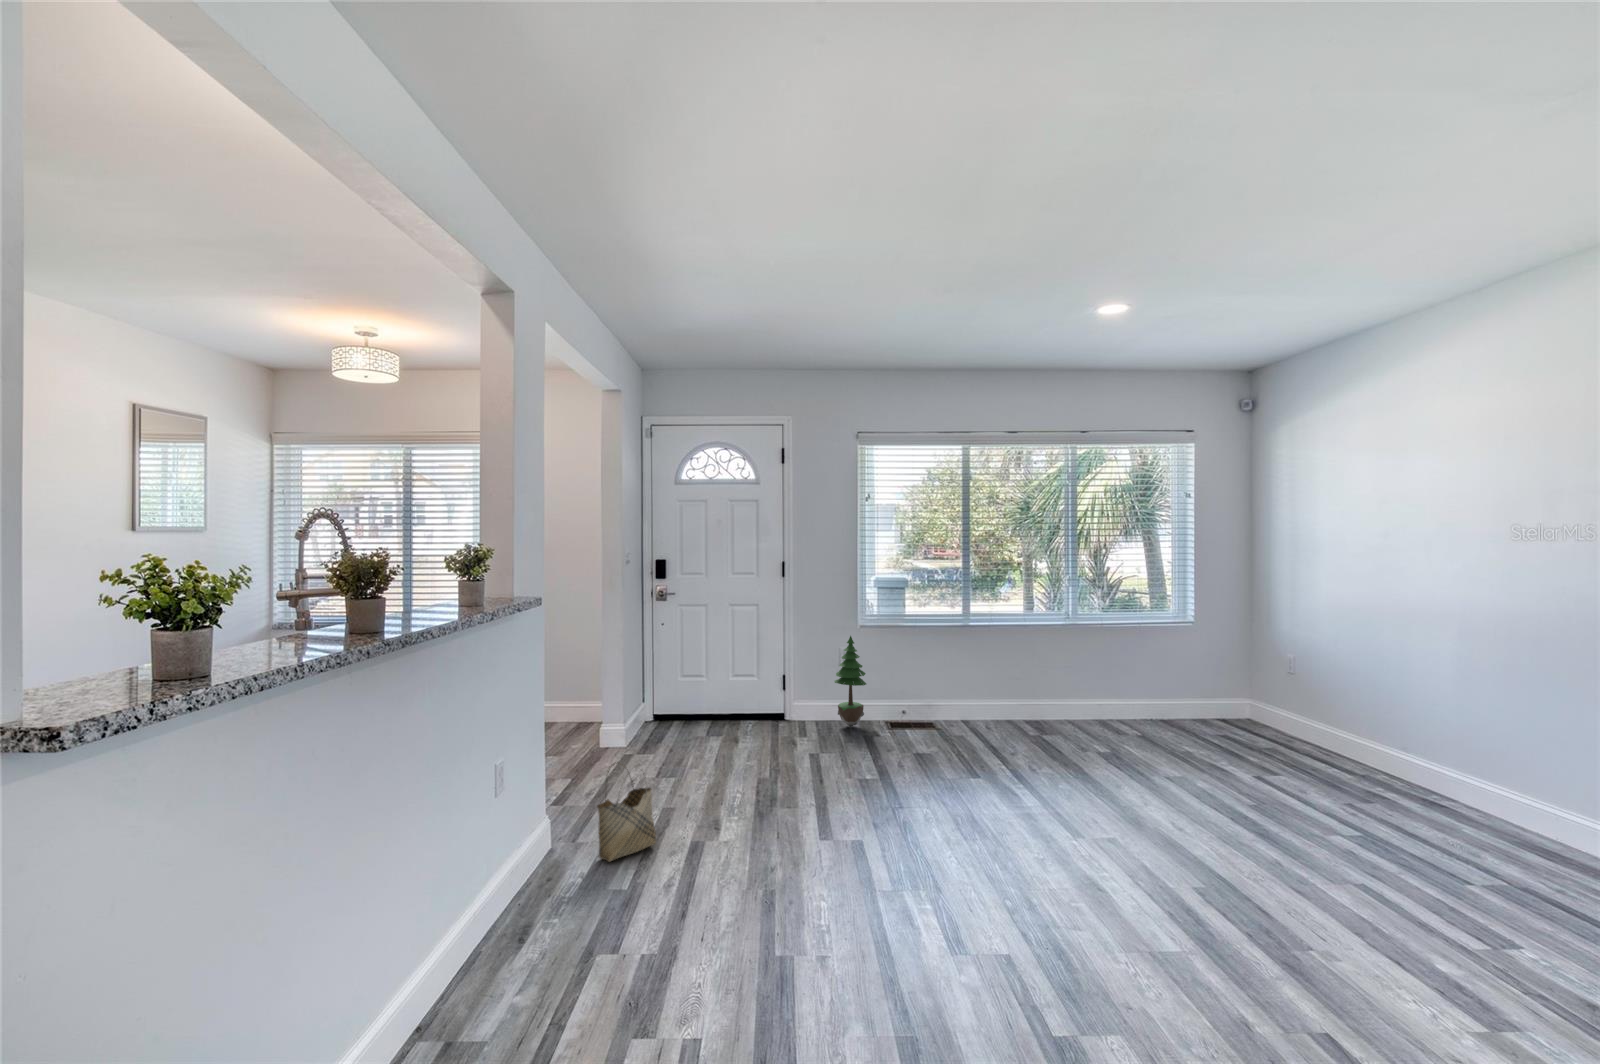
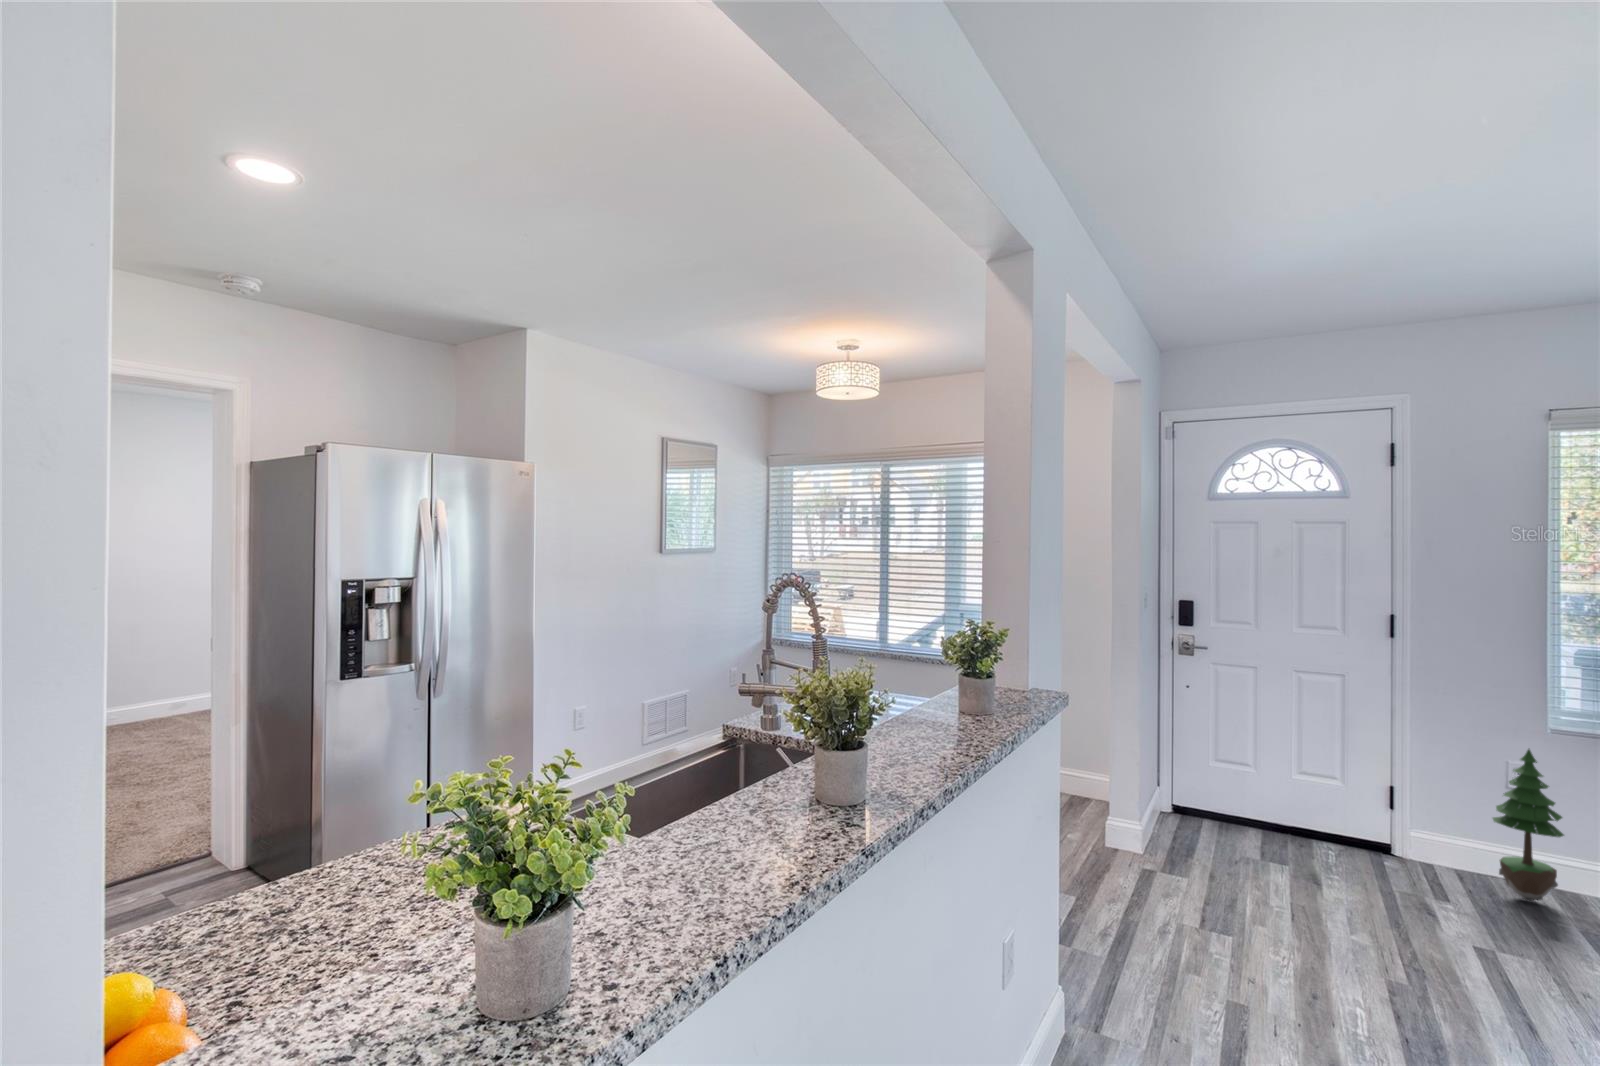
woven basket: present [597,763,656,862] -> none [1108,894,1191,1032]

